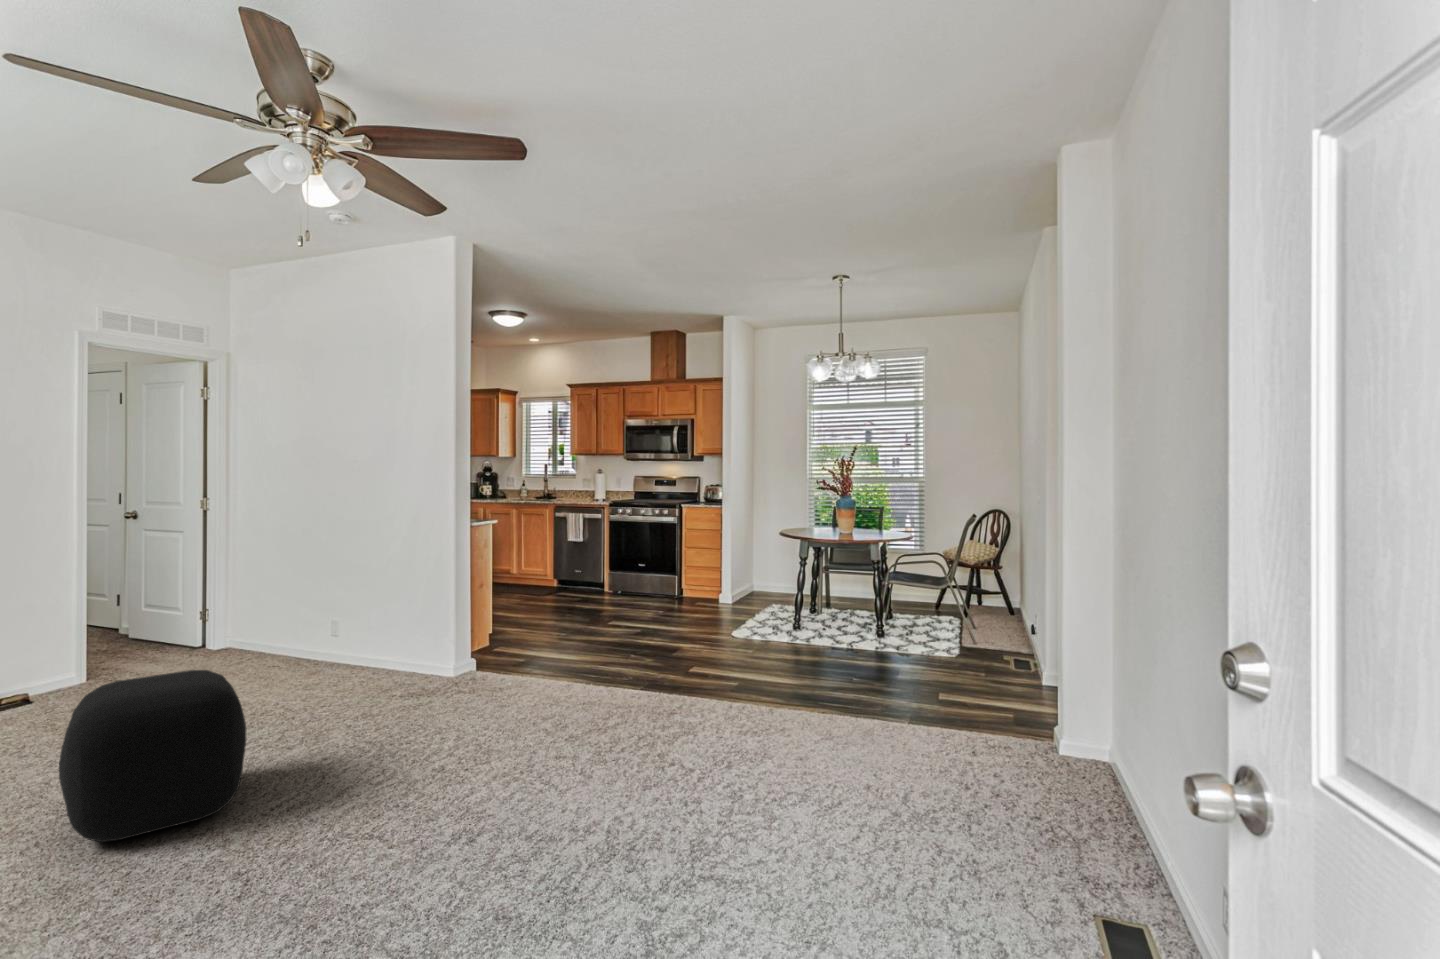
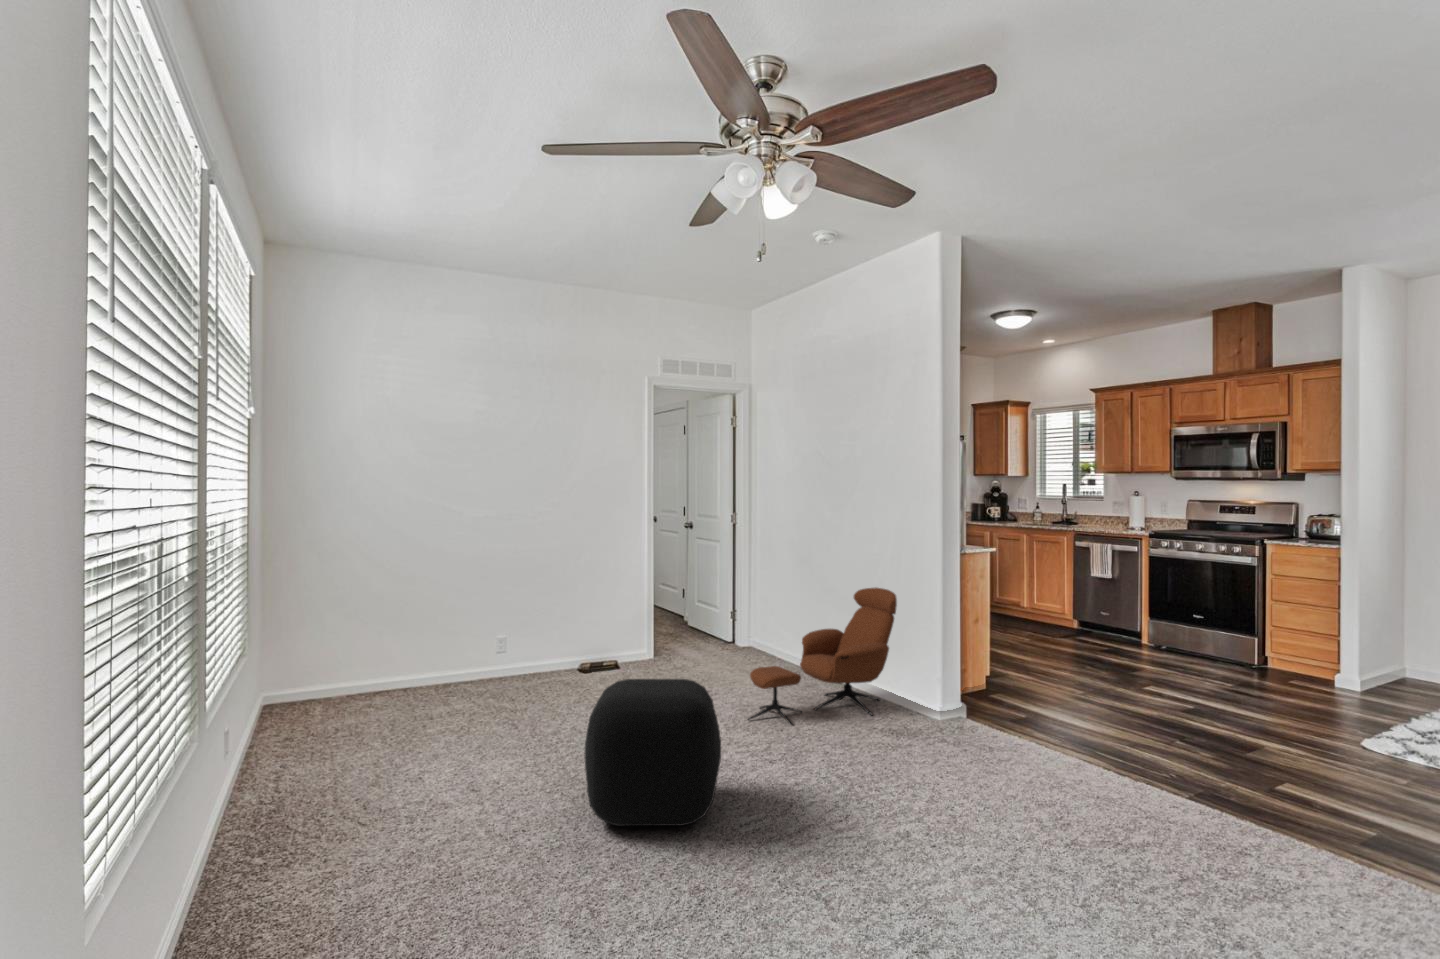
lounge chair: none [256,560,413,705] -> present [748,588,897,724]

